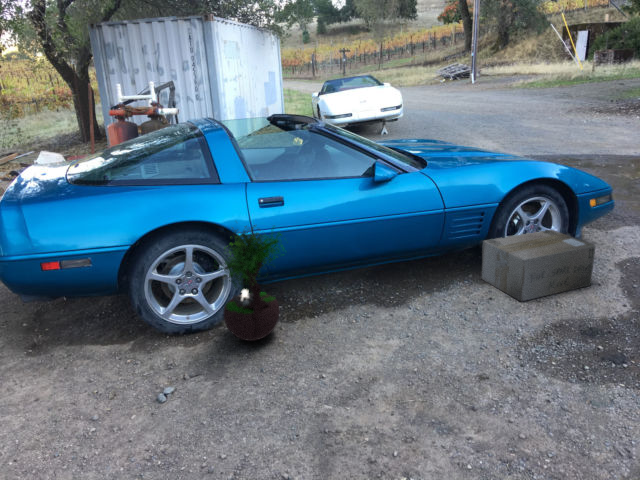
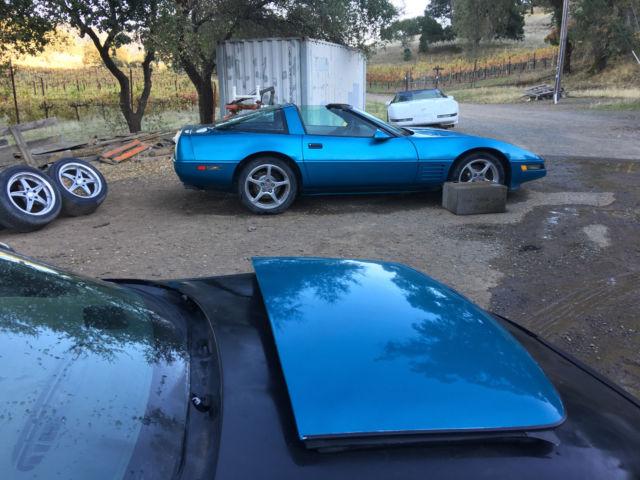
potted tree: present [214,225,285,341] -> none [280,149,320,218]

